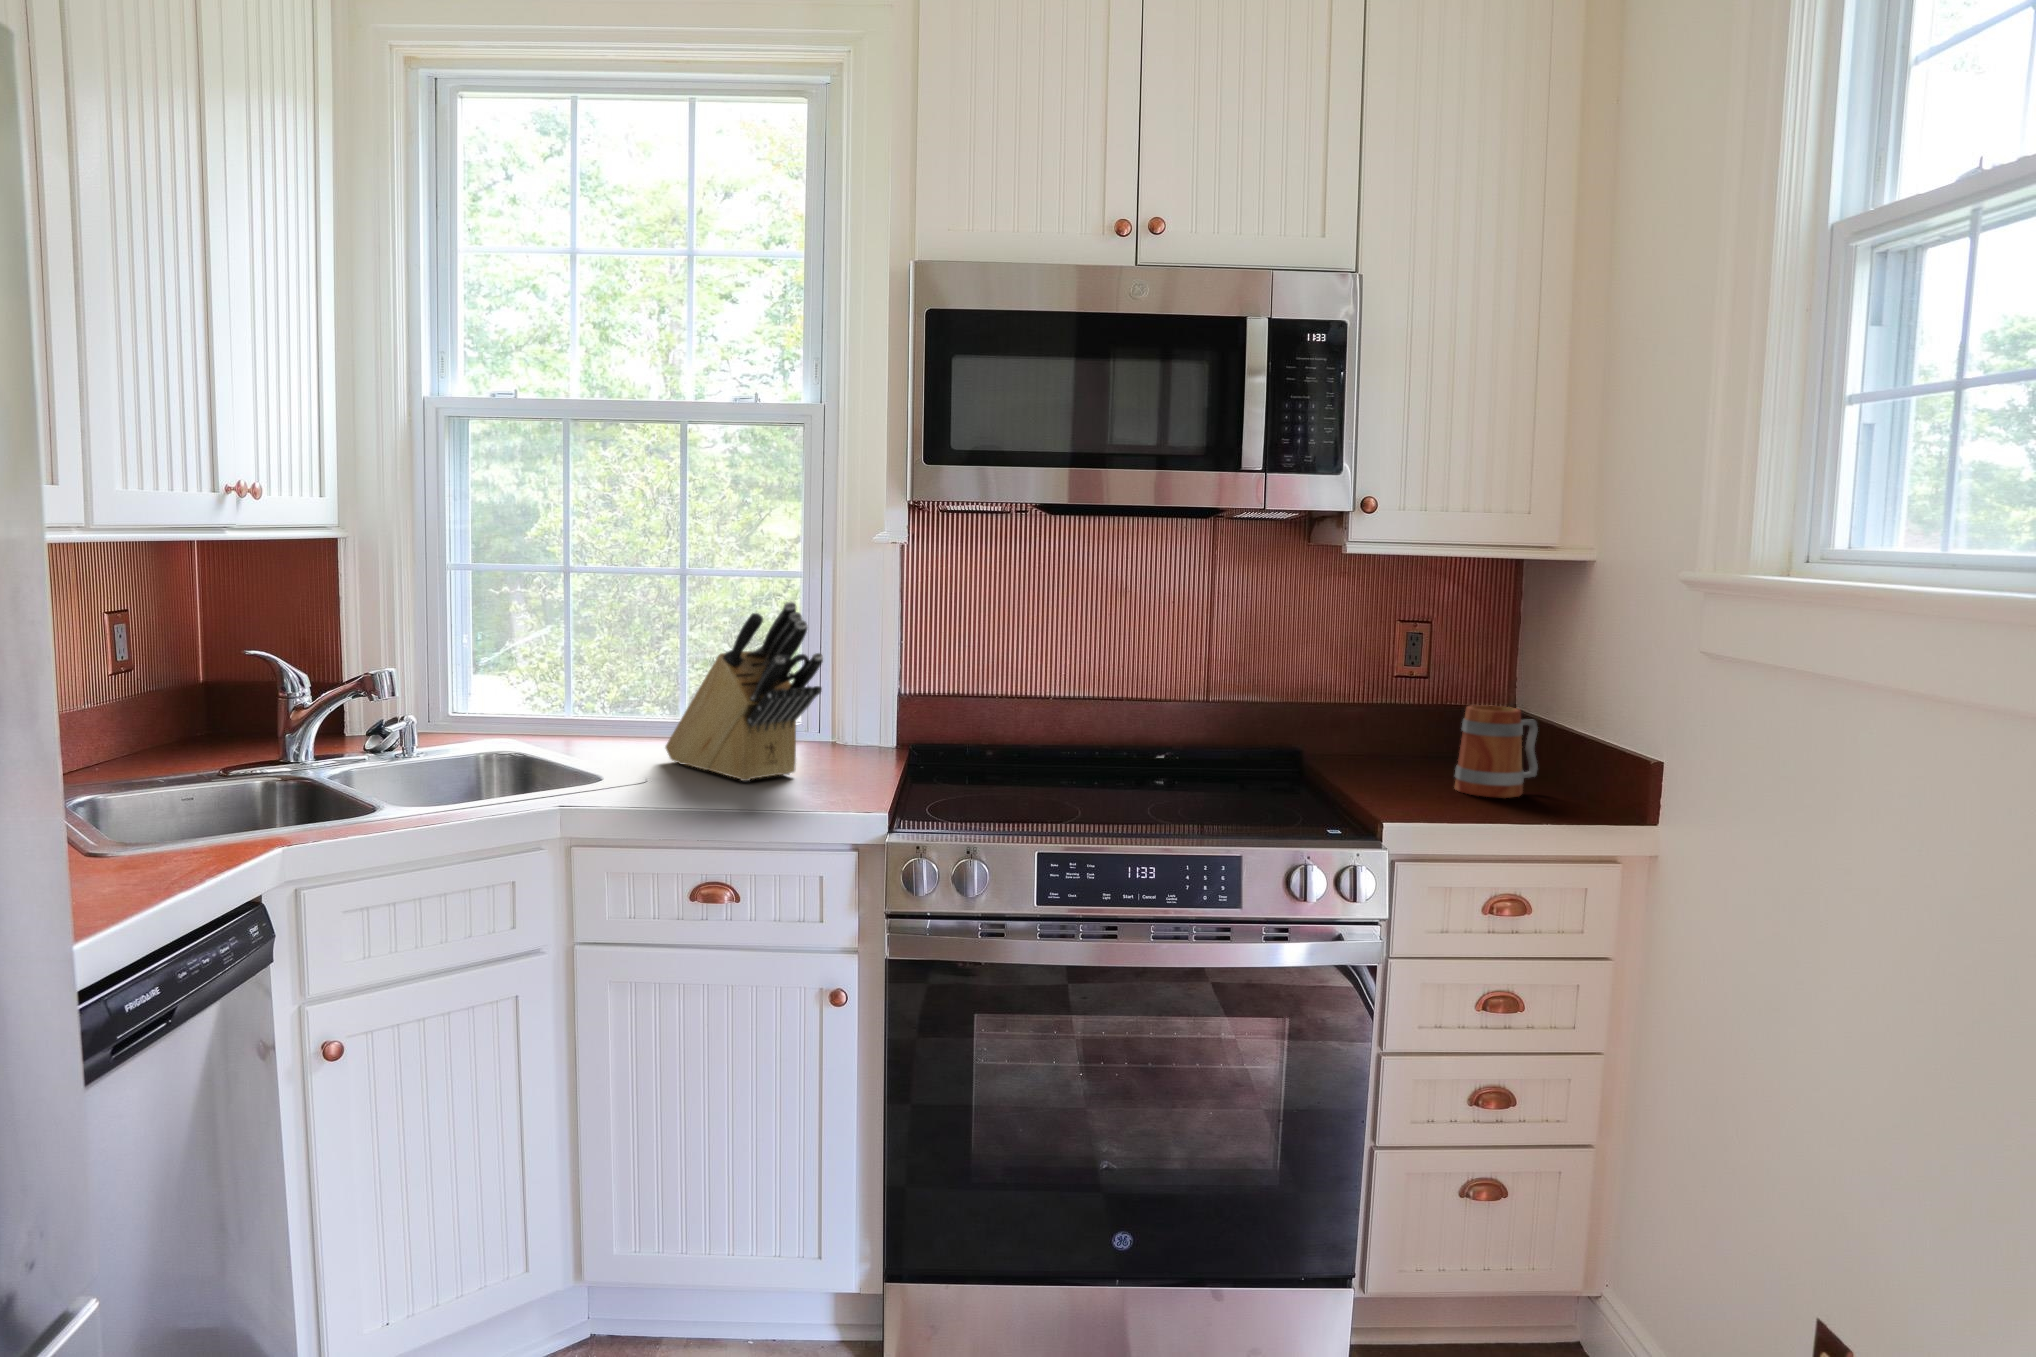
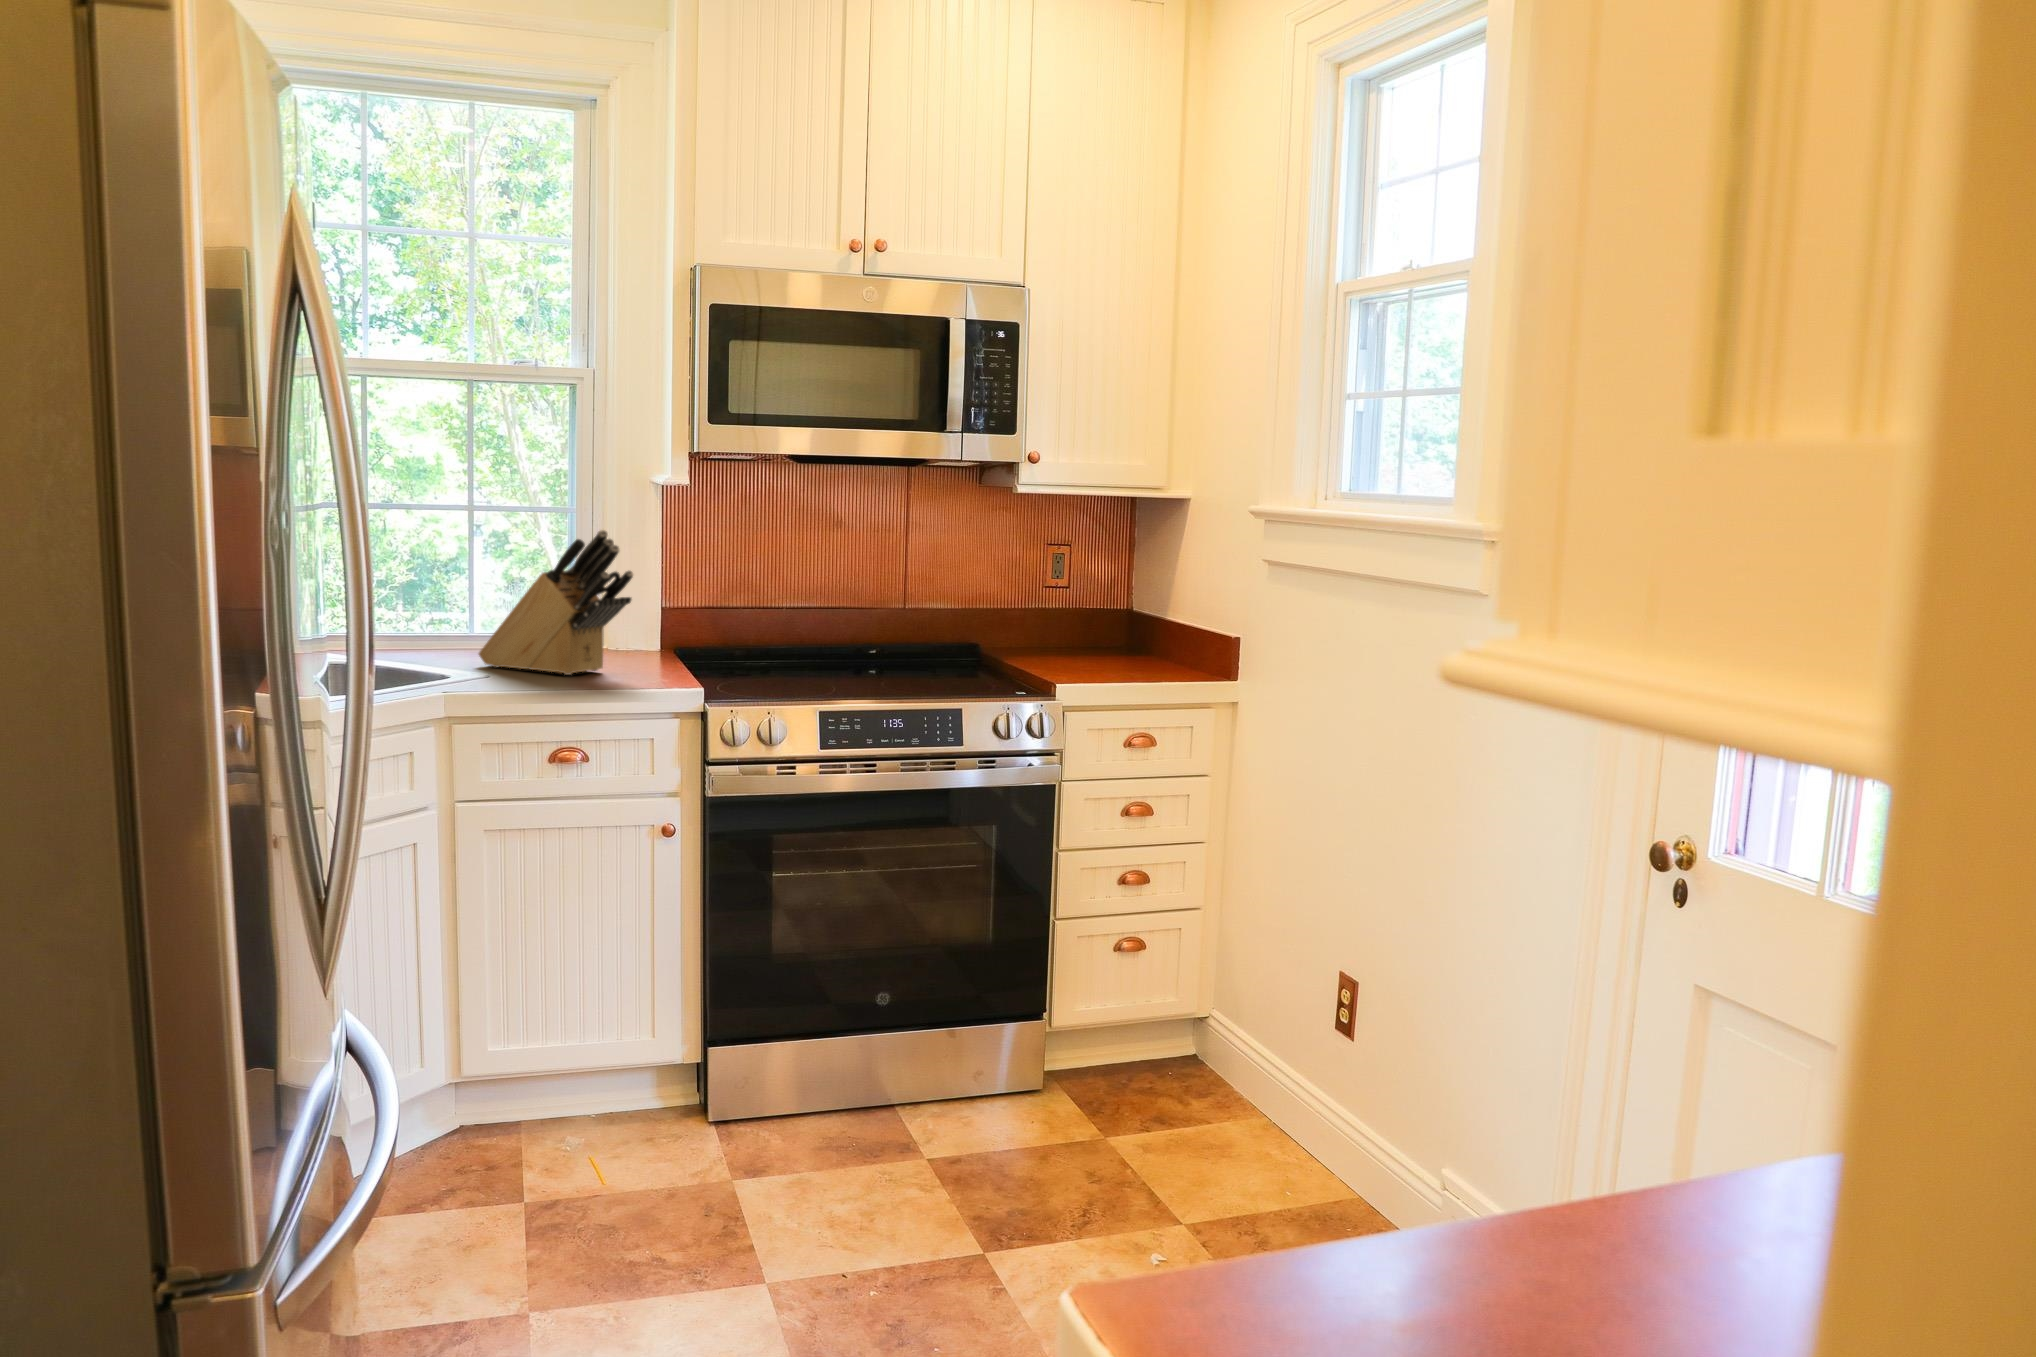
mug: present [1454,705,1538,798] -> none [1098,605,1154,670]

